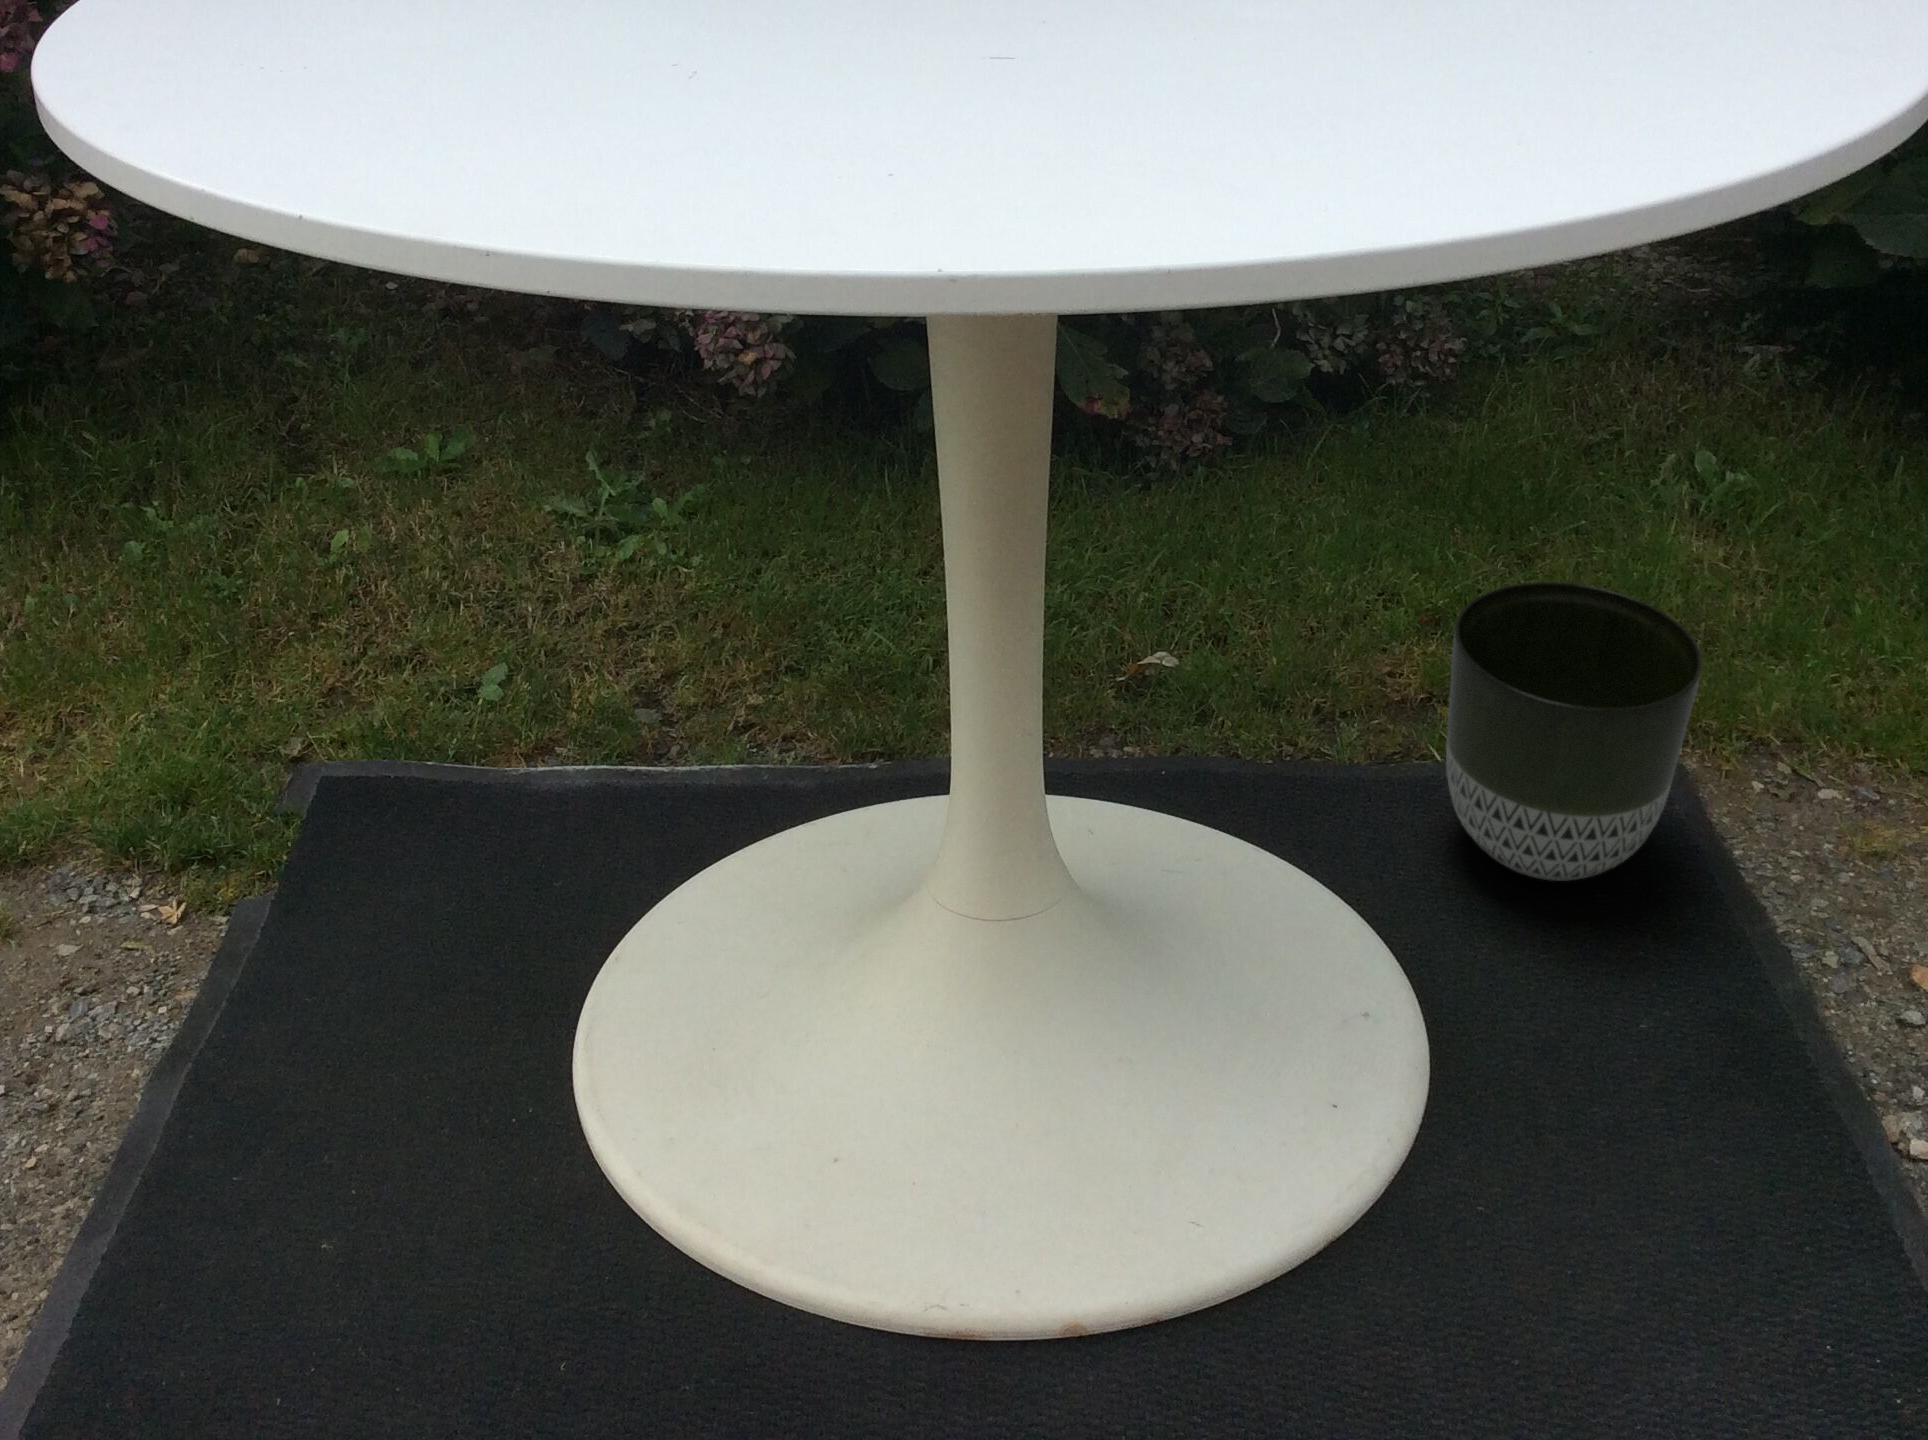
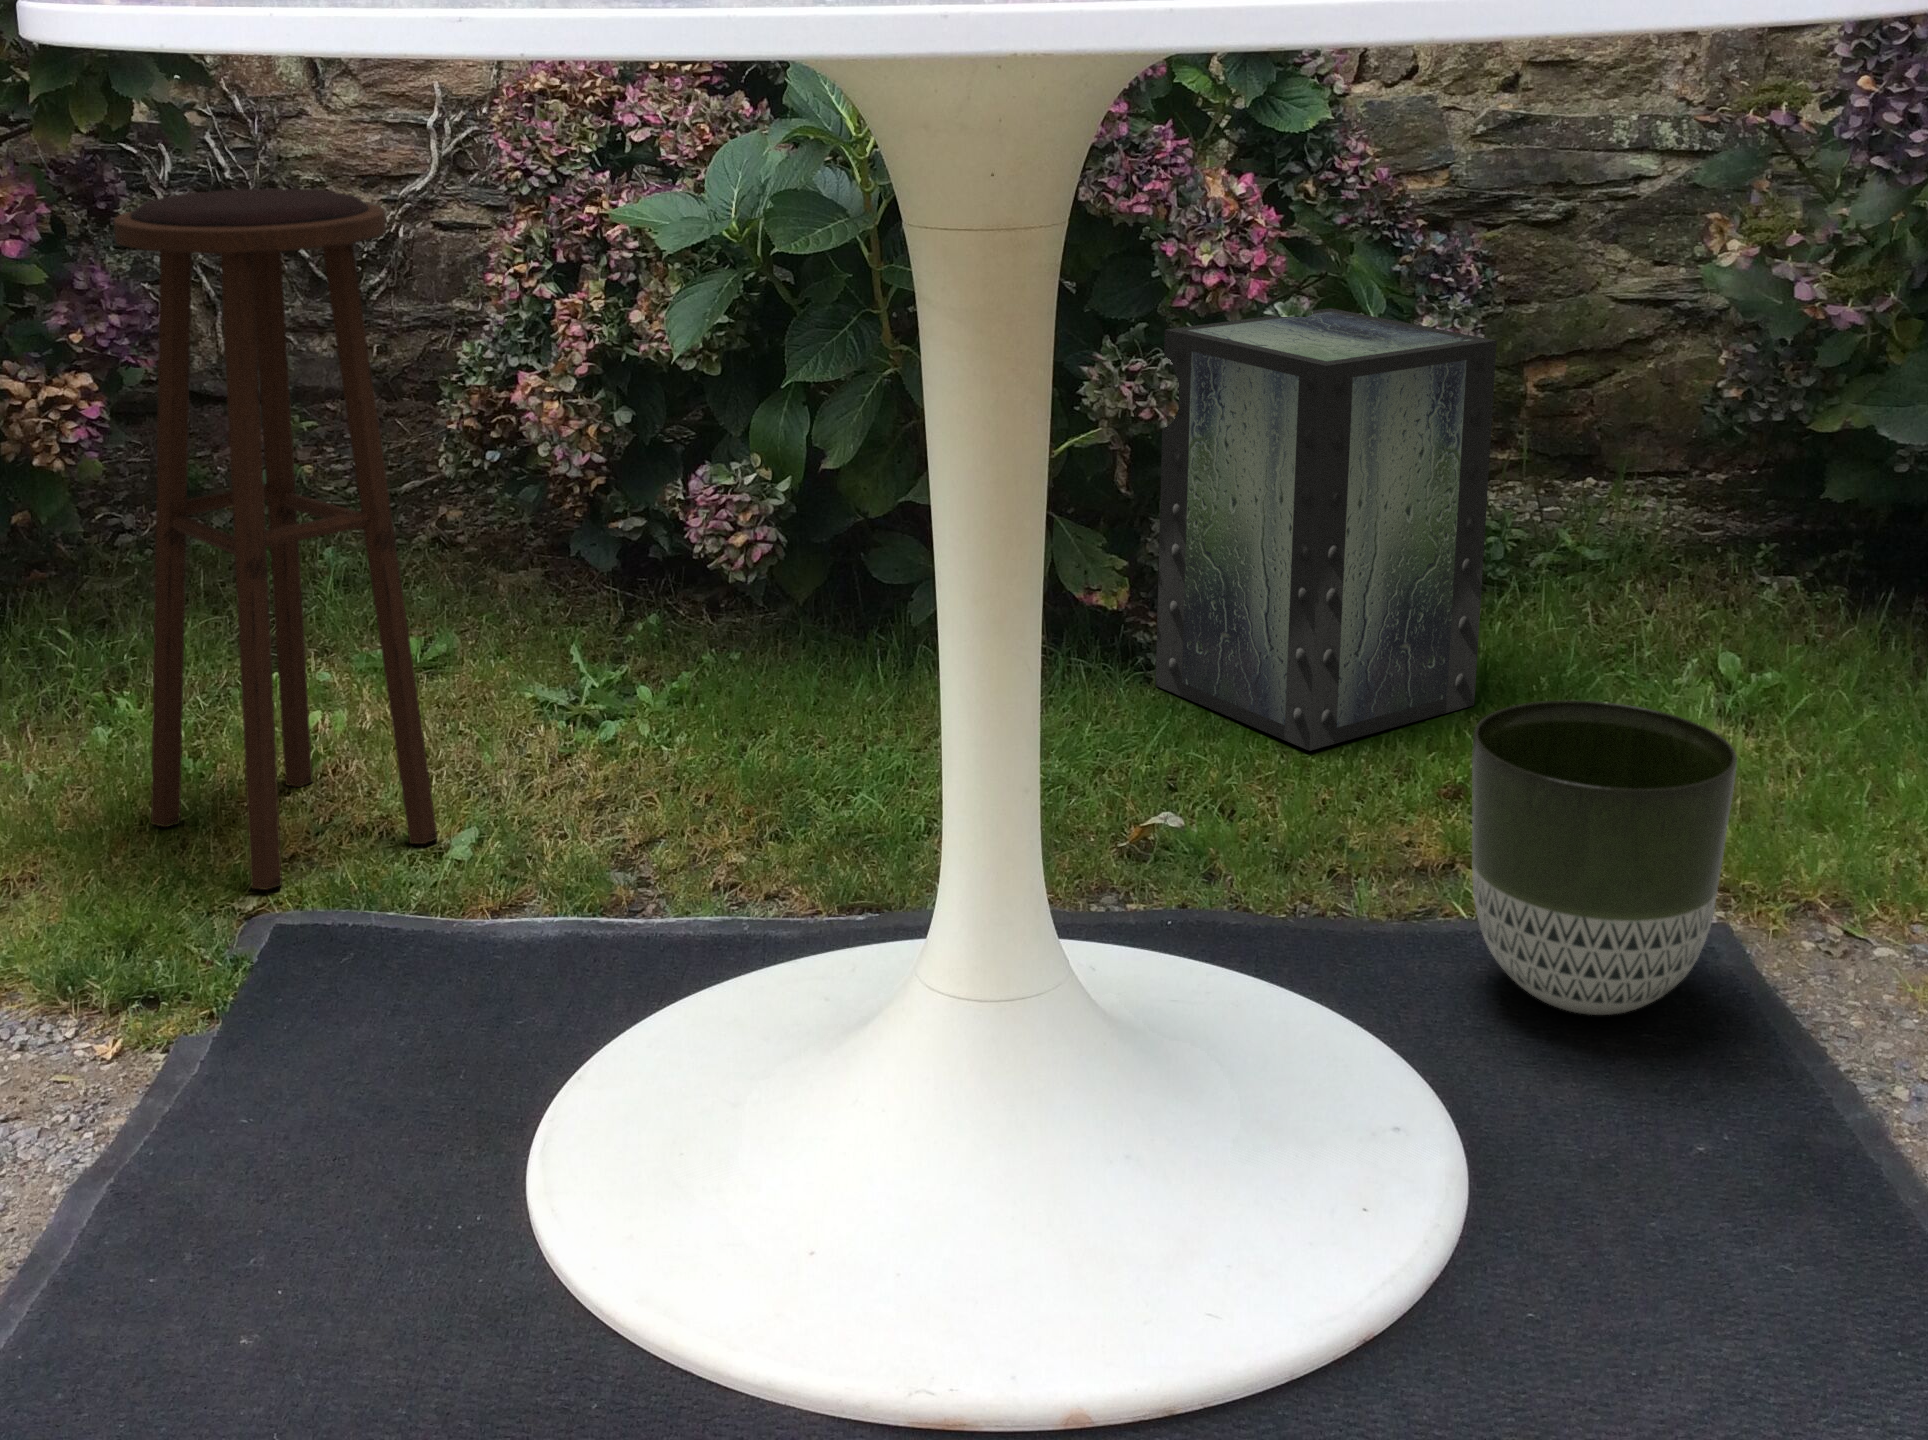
stool: none [106,46,472,729] -> present [114,188,437,890]
storage box: none [1151,93,1495,548] -> present [1156,308,1497,751]

